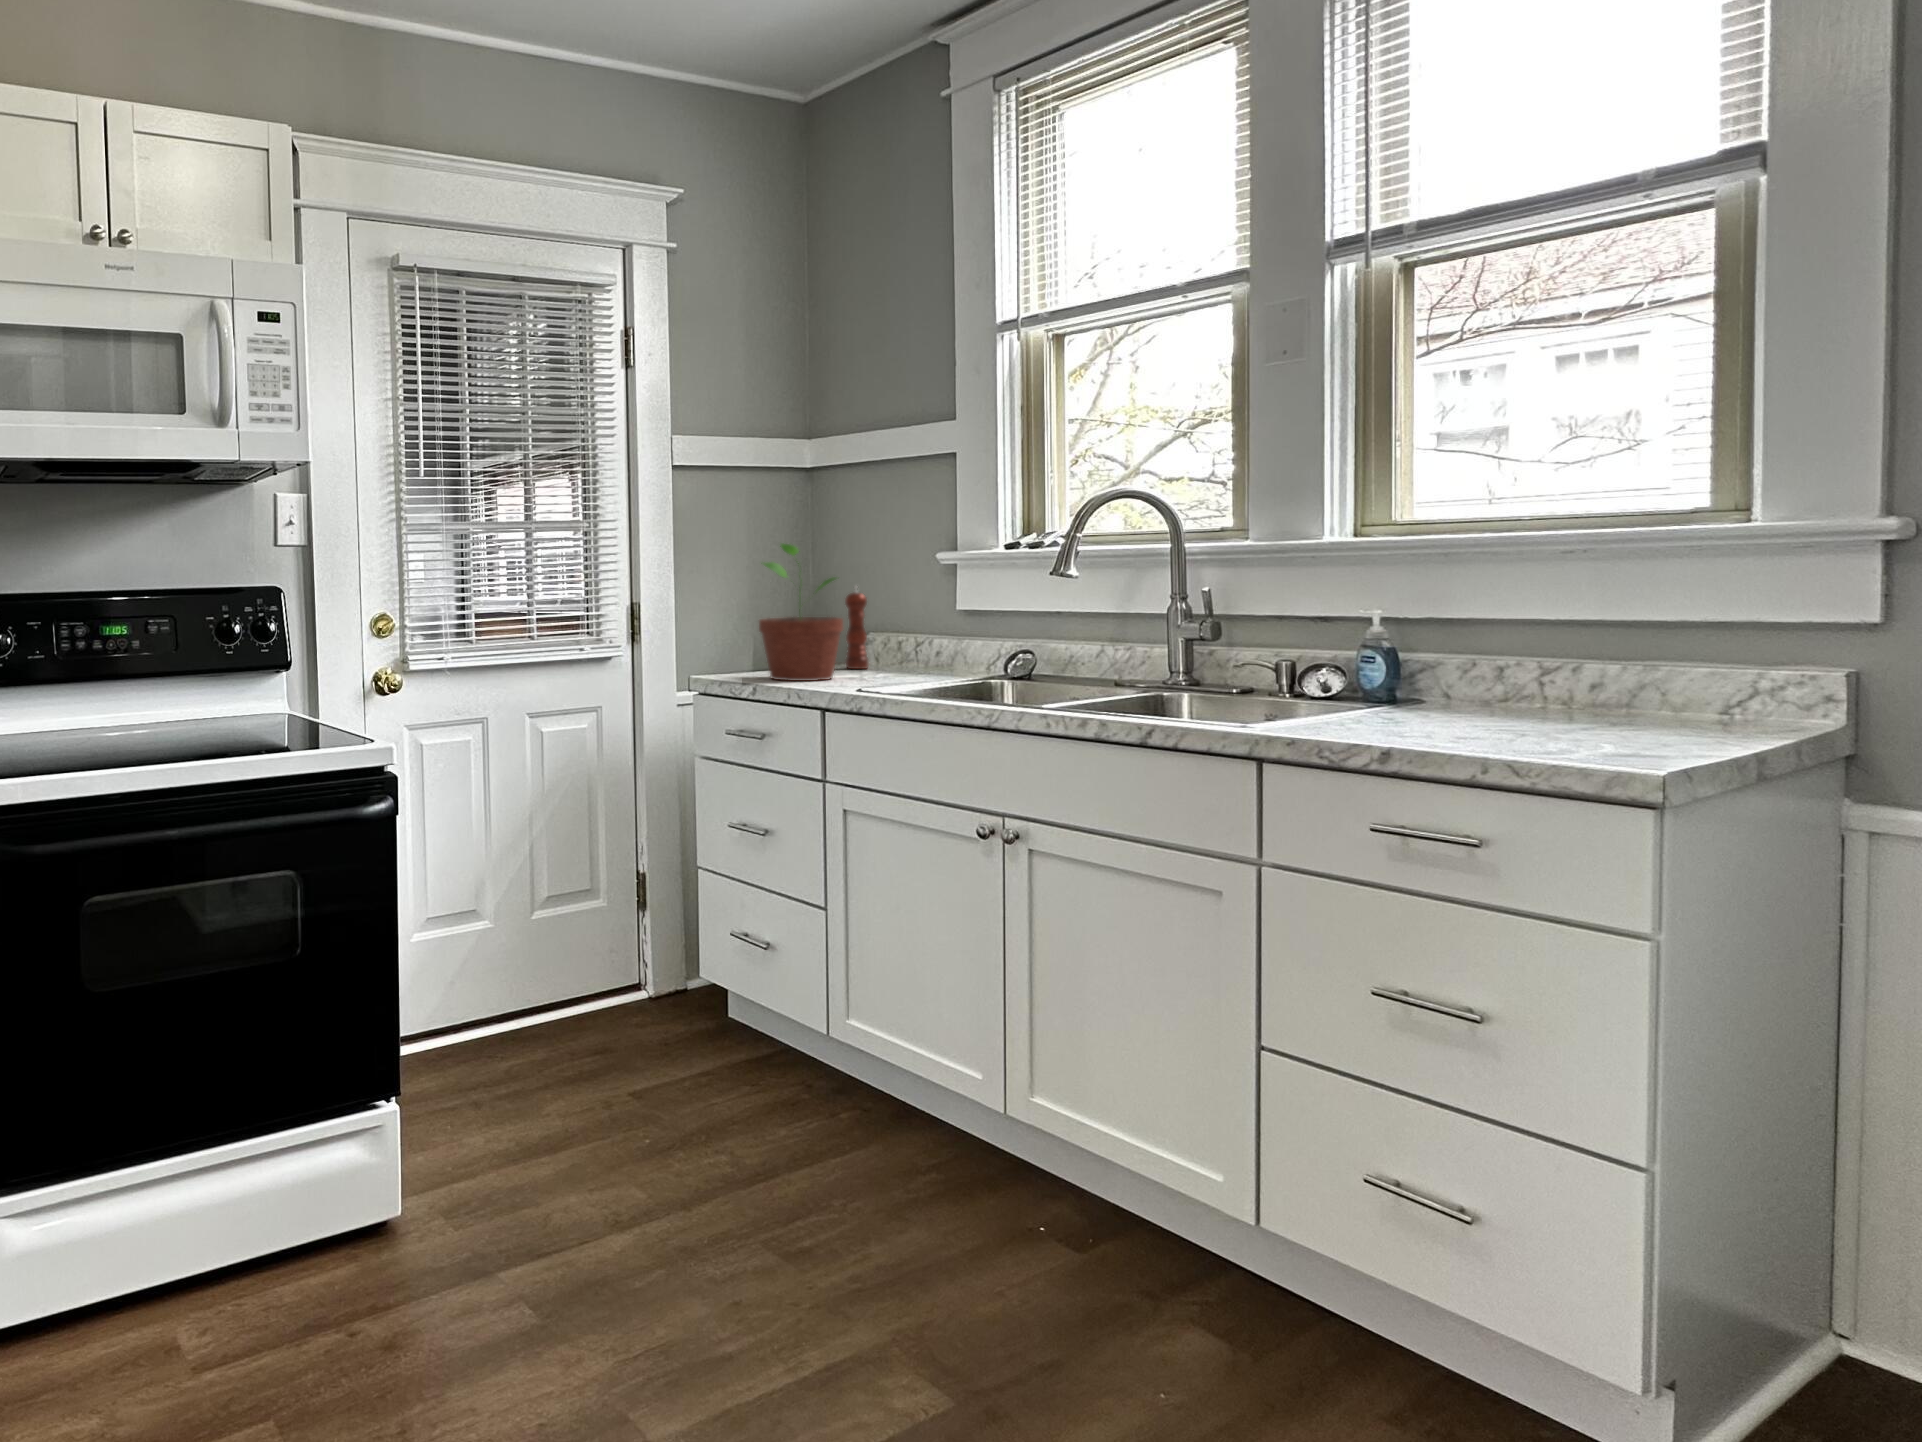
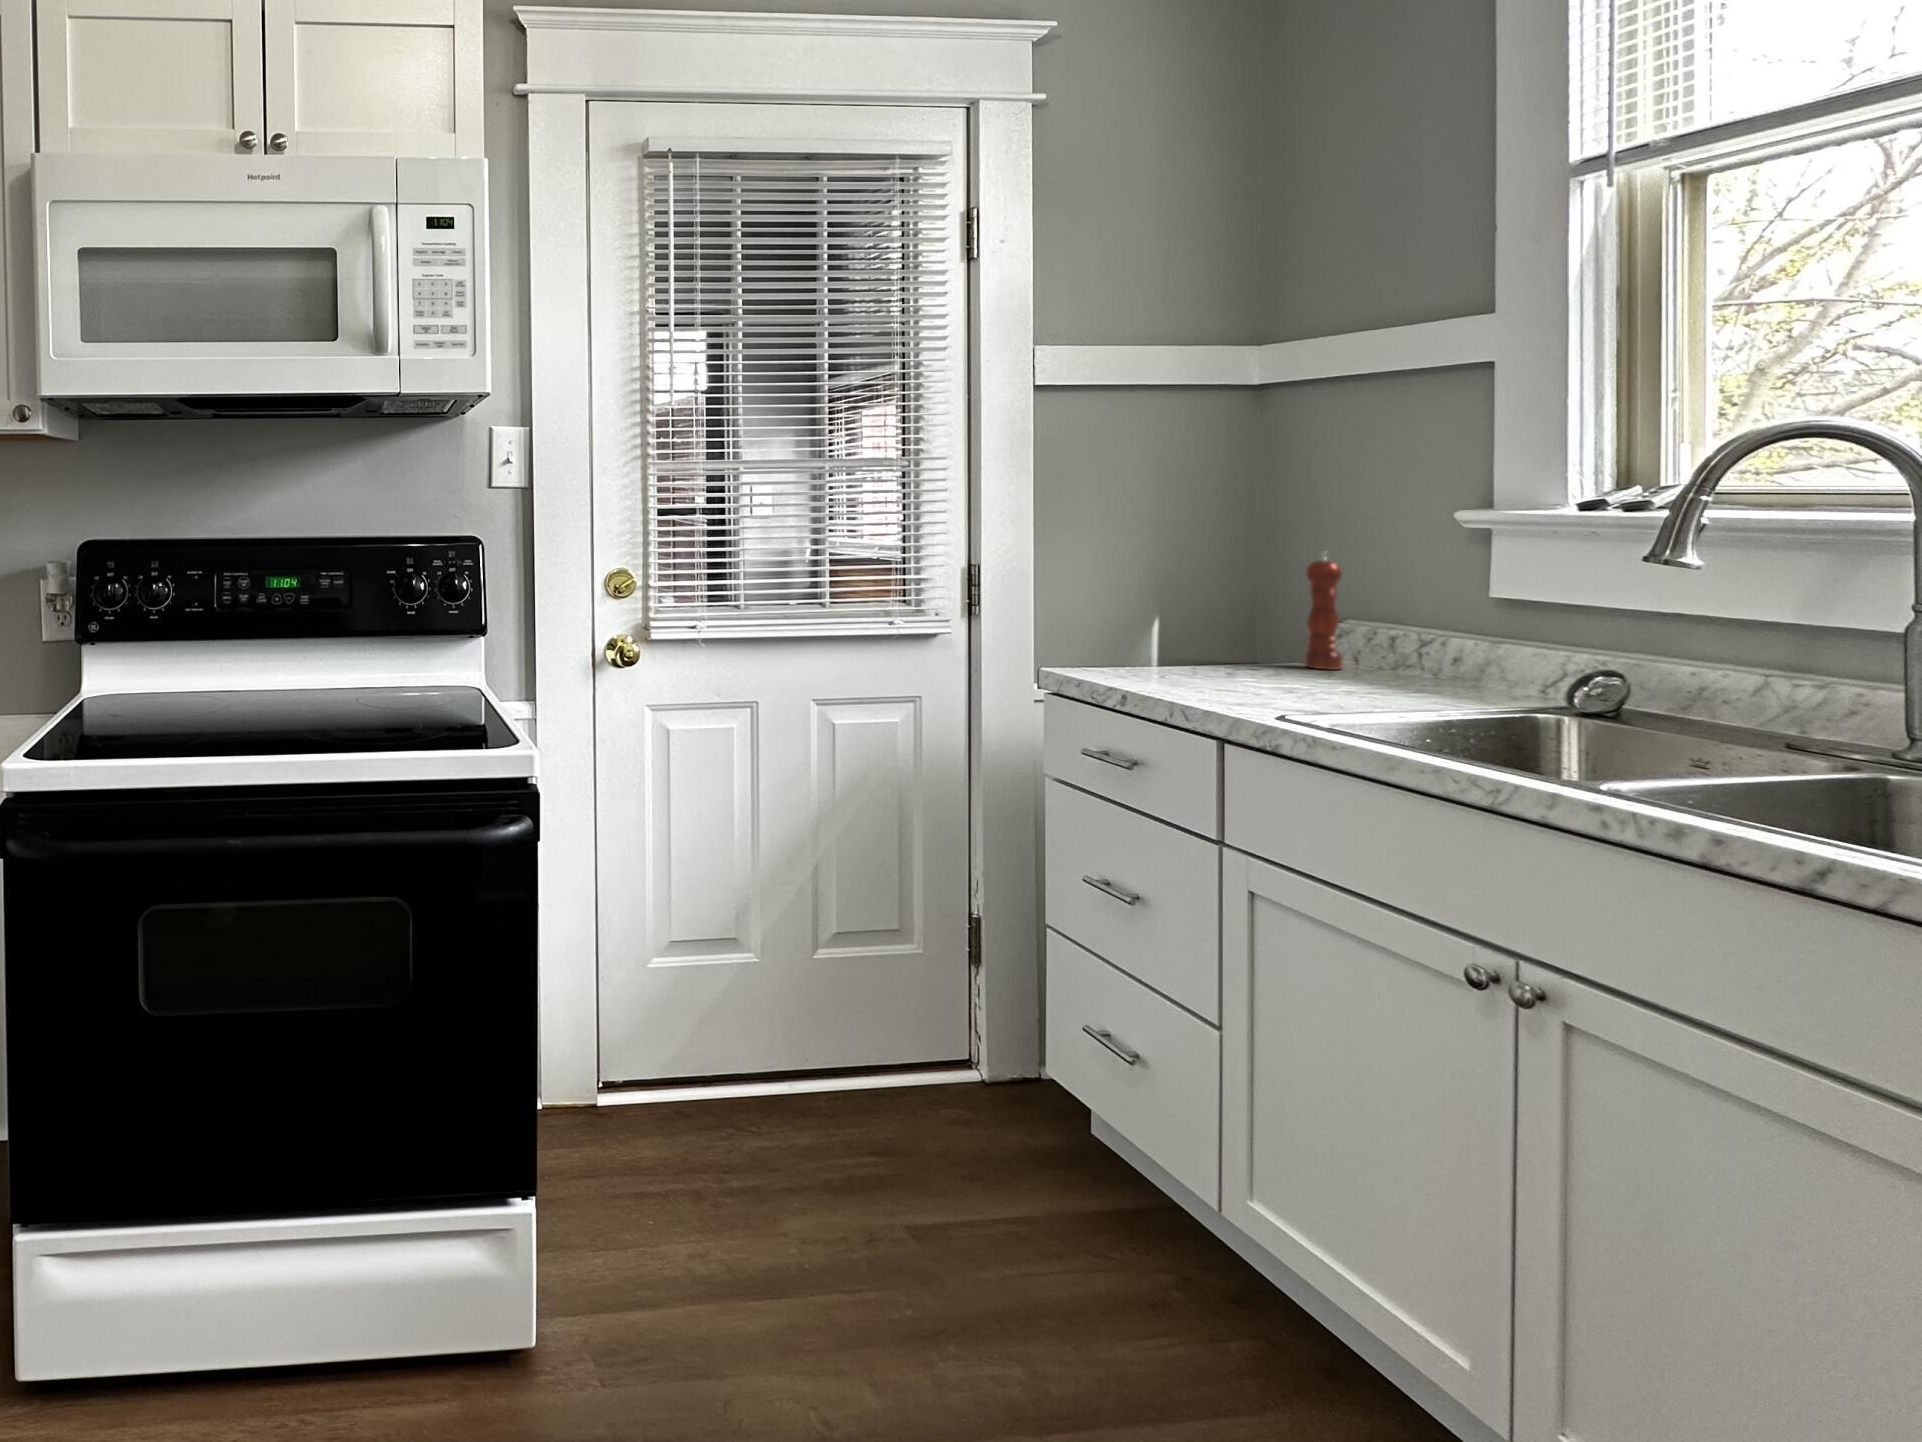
potted plant: present [759,544,843,681] -> none [1151,491,1286,688]

